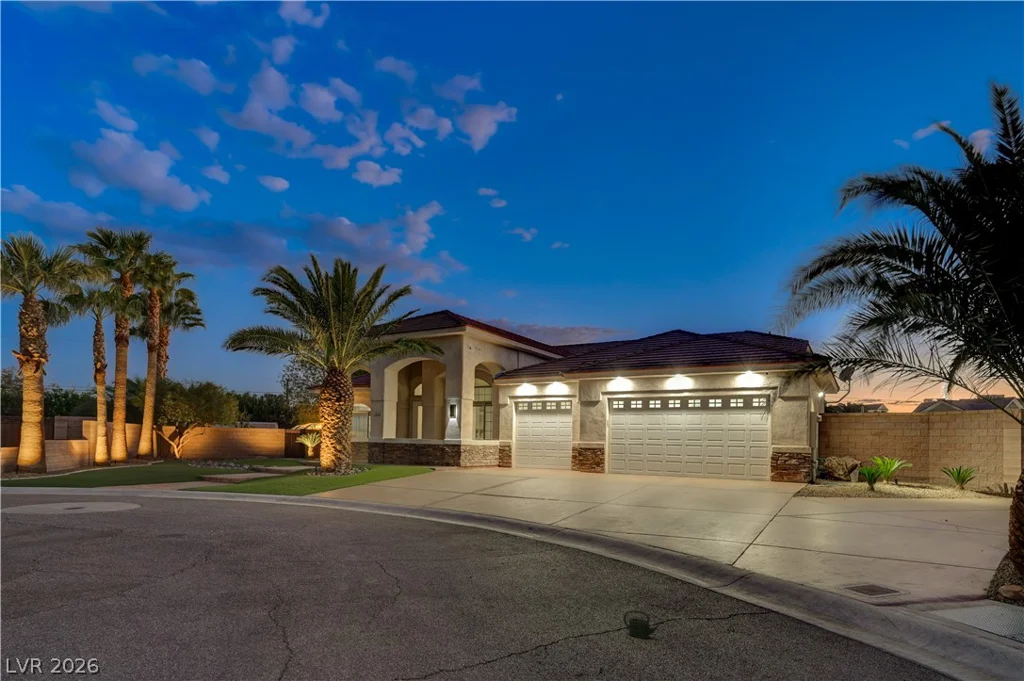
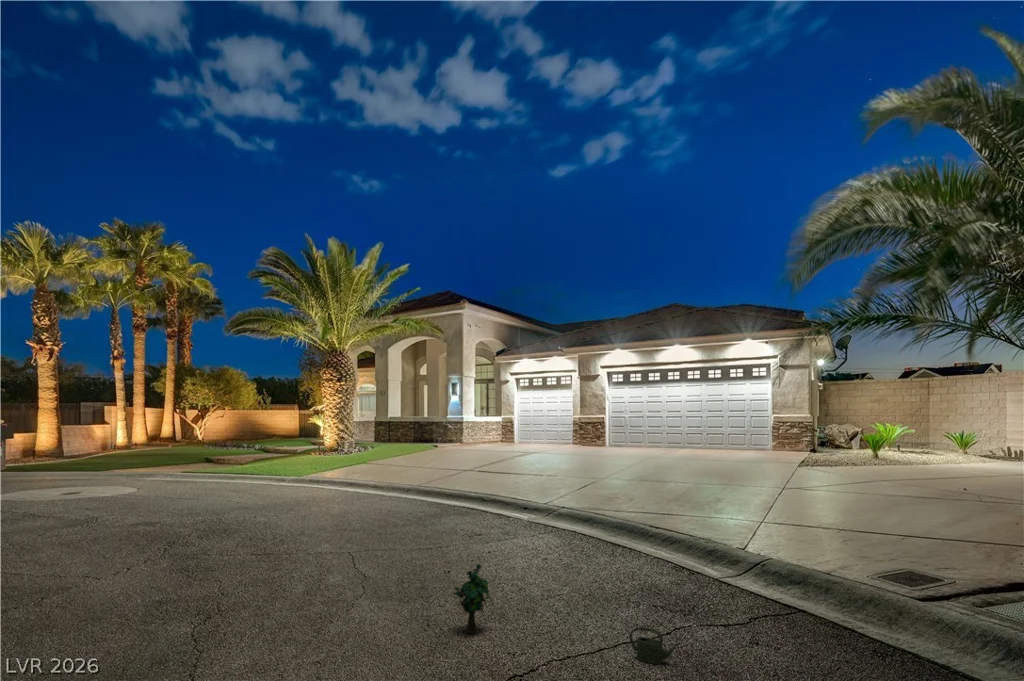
decorative plant: none [482,562,512,618] -> present [454,564,490,634]

